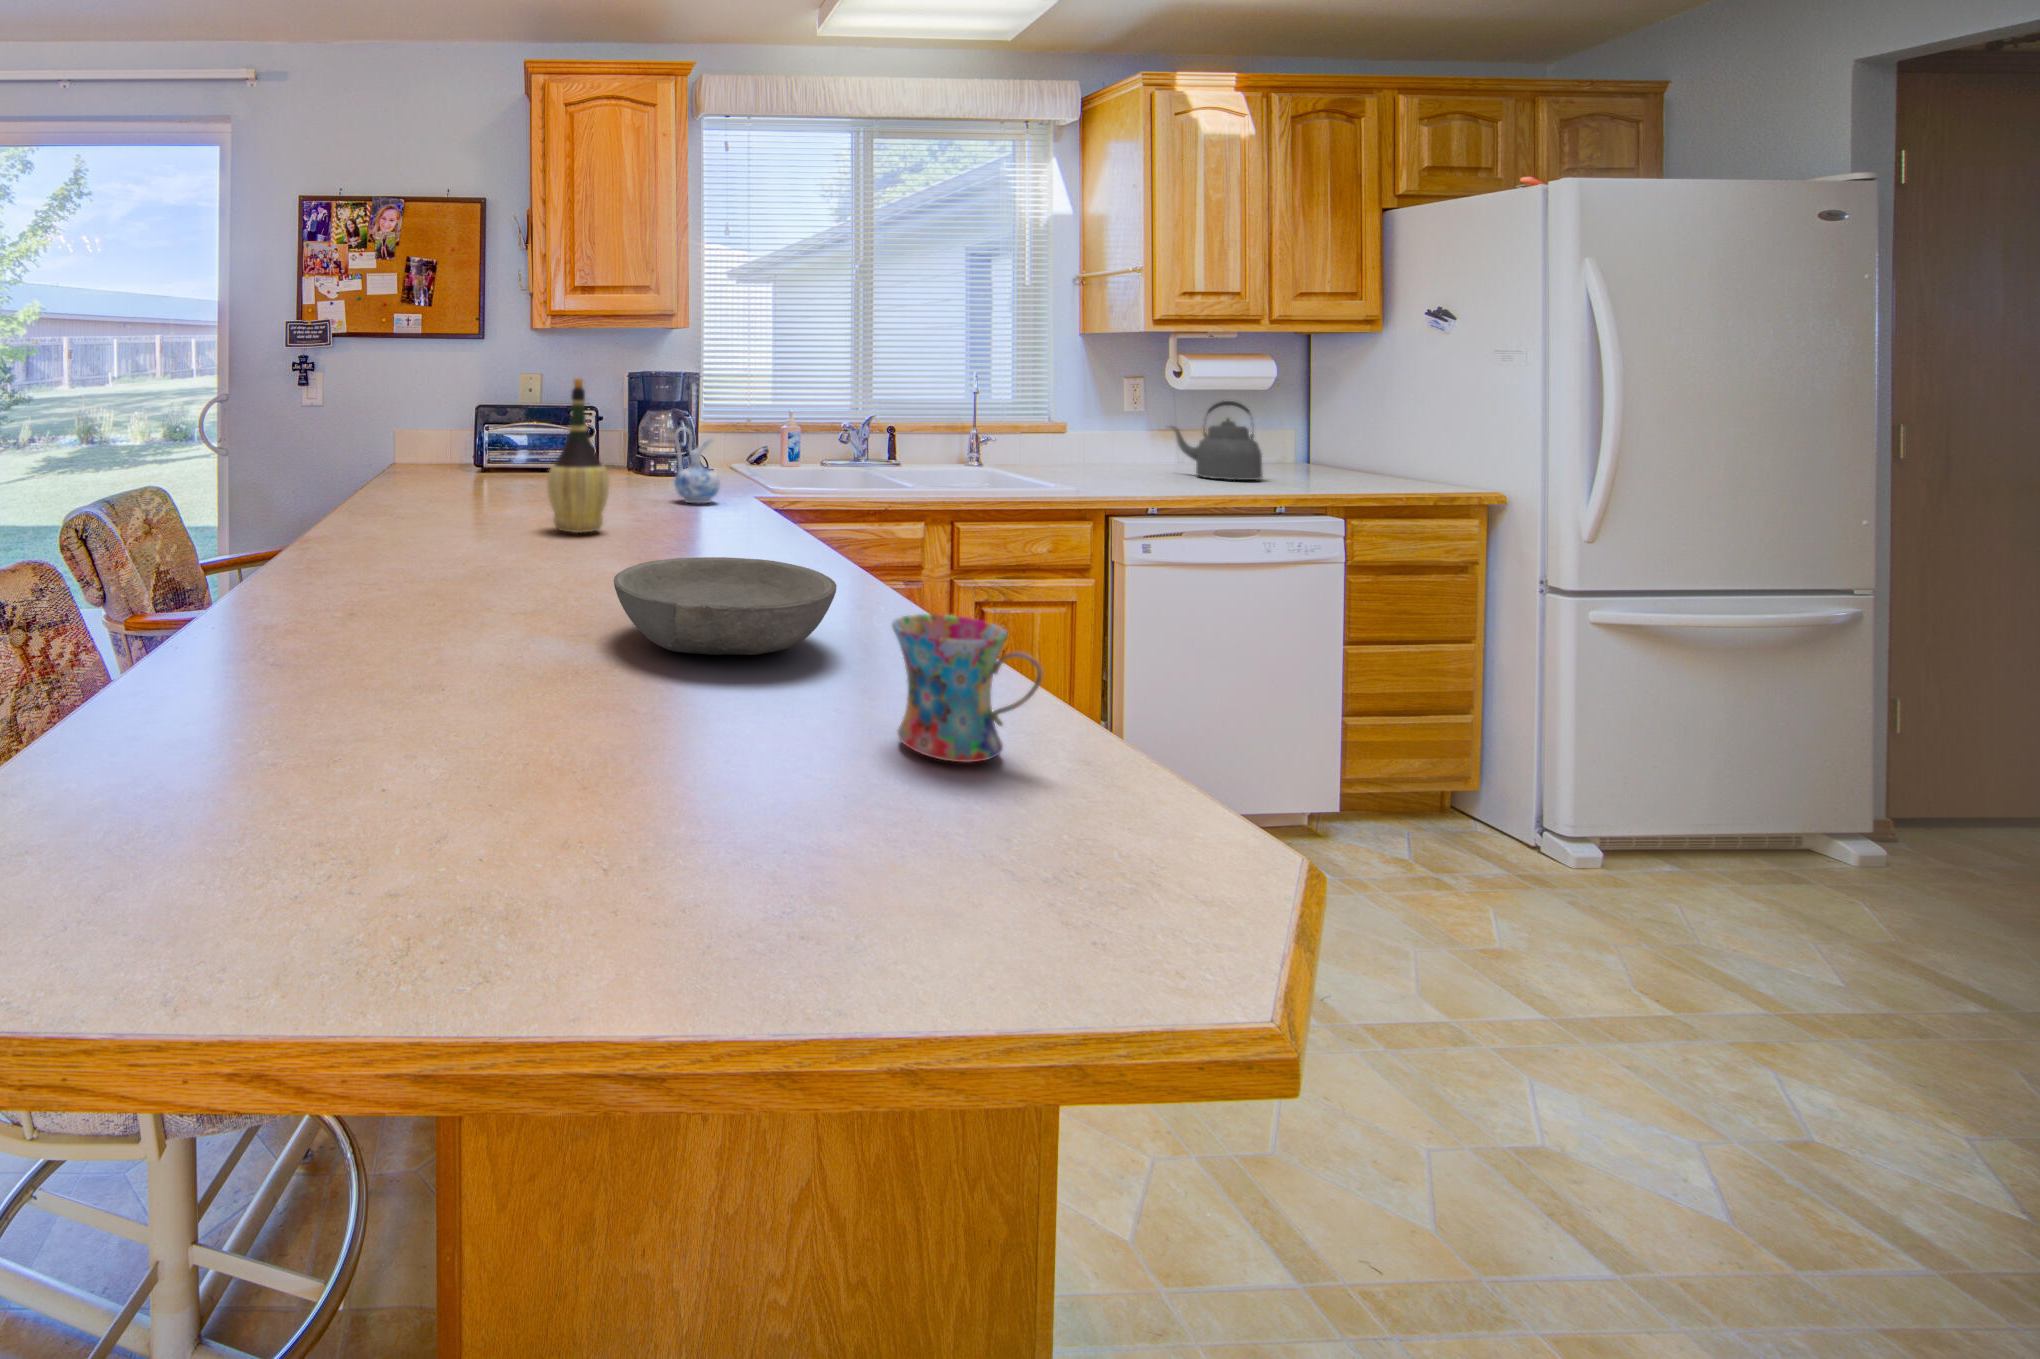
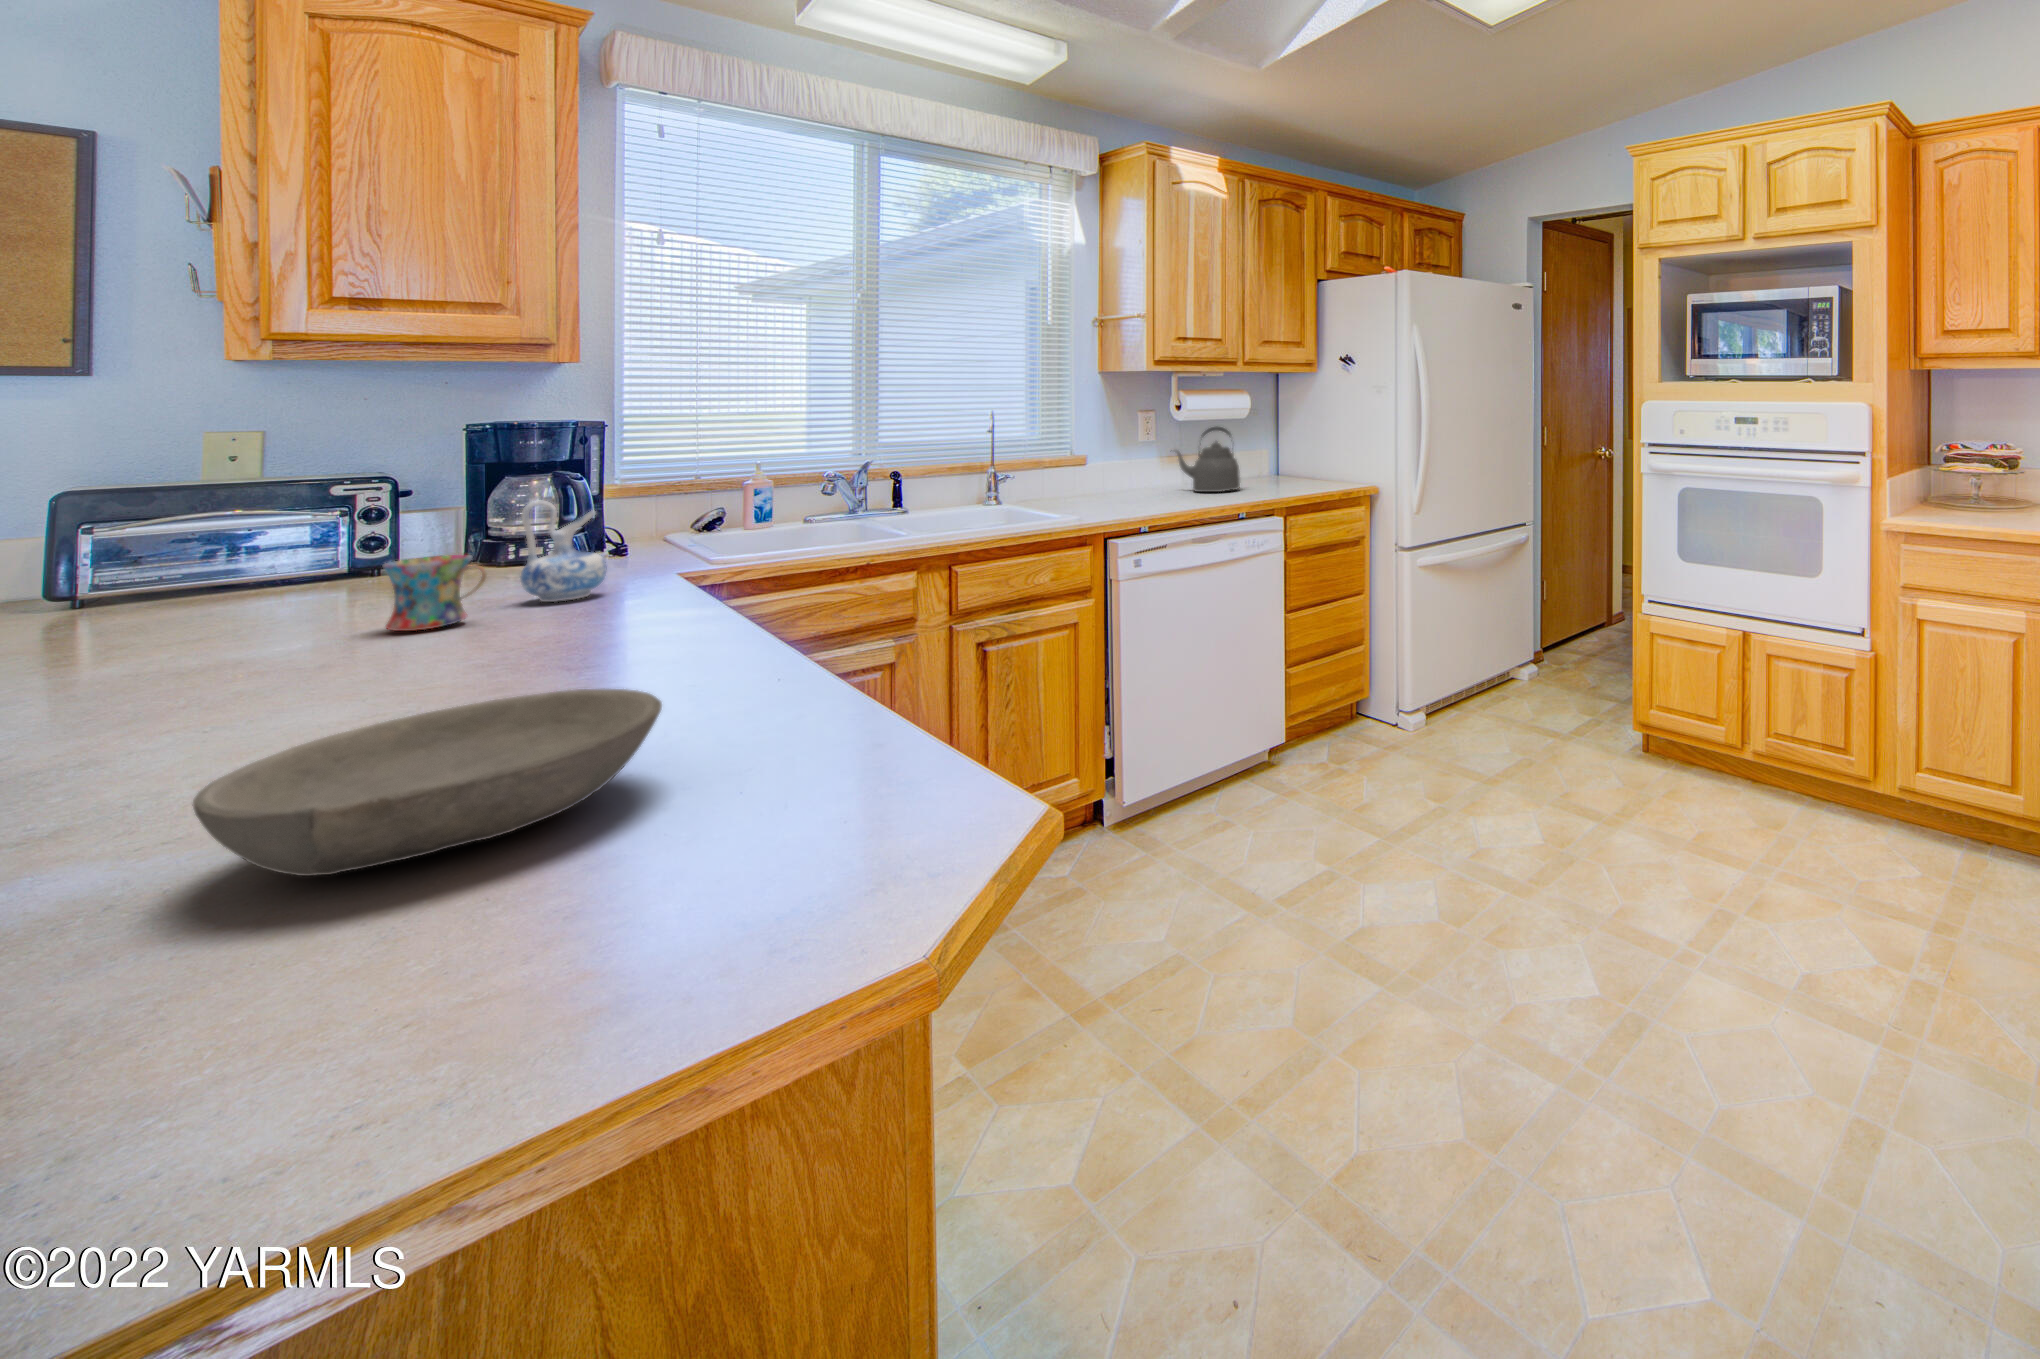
wine bottle: present [547,378,609,533] -> none [175,450,337,697]
mug: present [892,614,1043,762] -> present [383,555,487,631]

